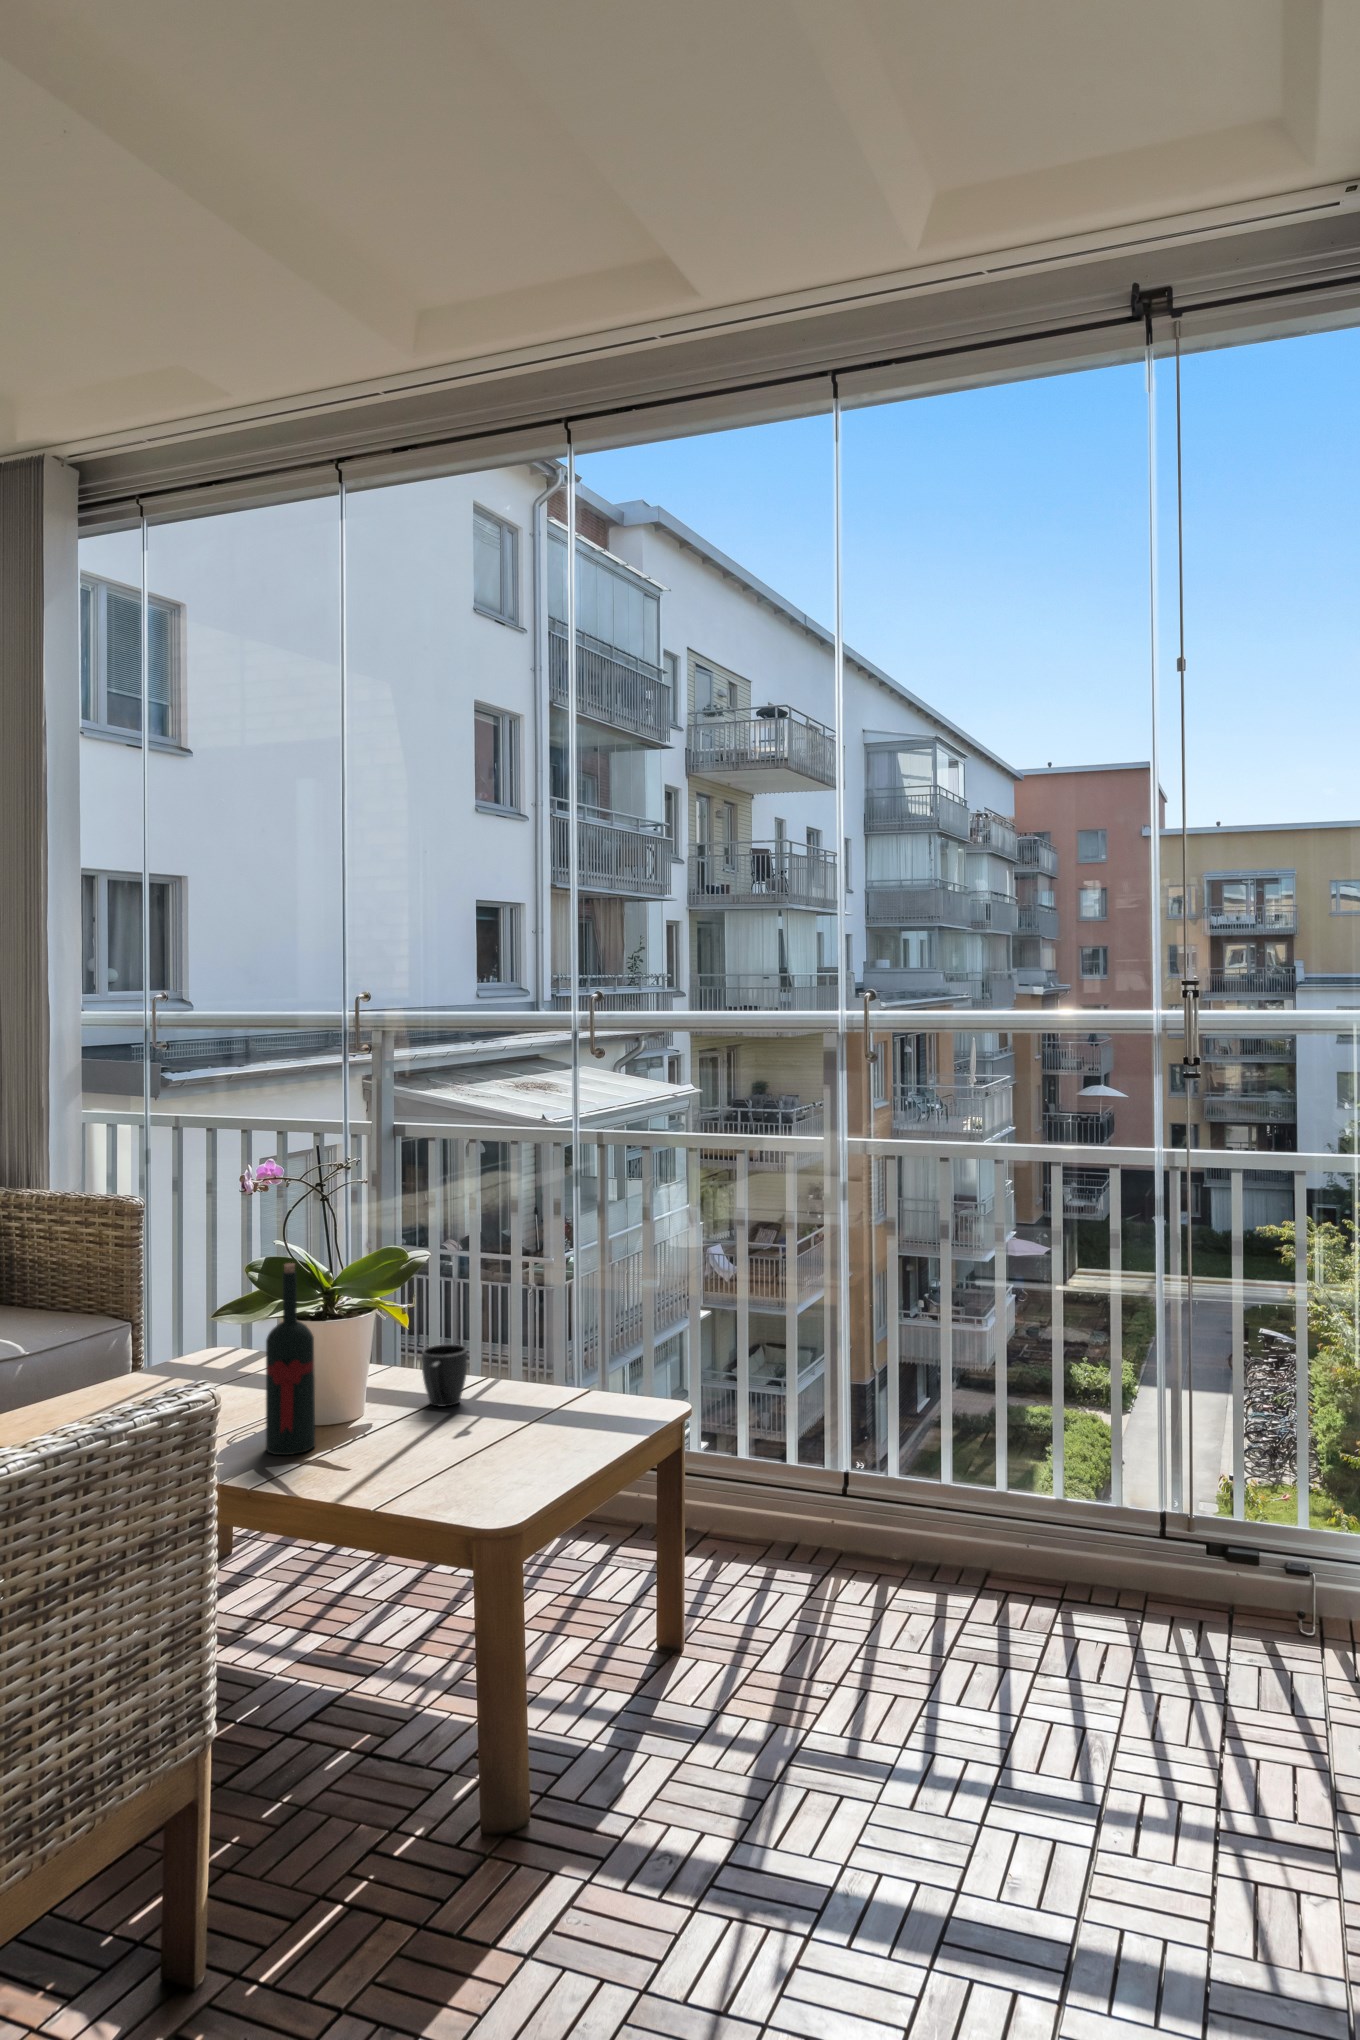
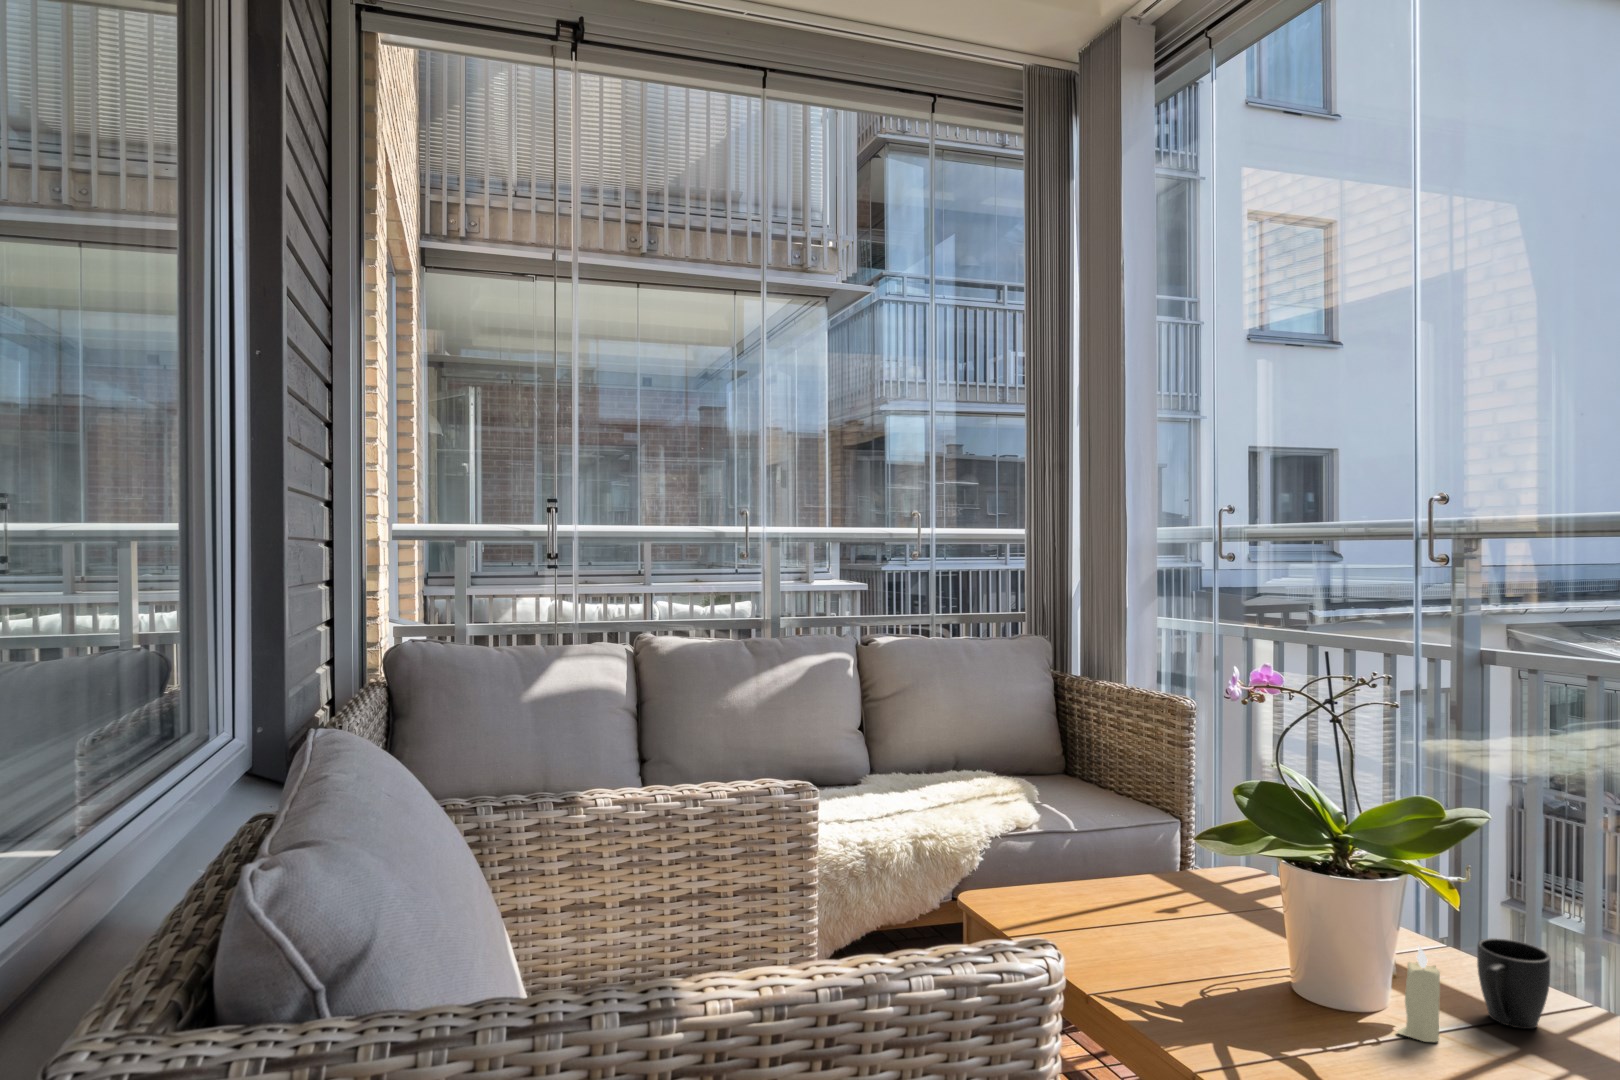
wine bottle: present [266,1263,315,1455] -> none [1246,793,1309,1034]
candle: none [374,1359,403,1431] -> present [1397,946,1440,1042]

